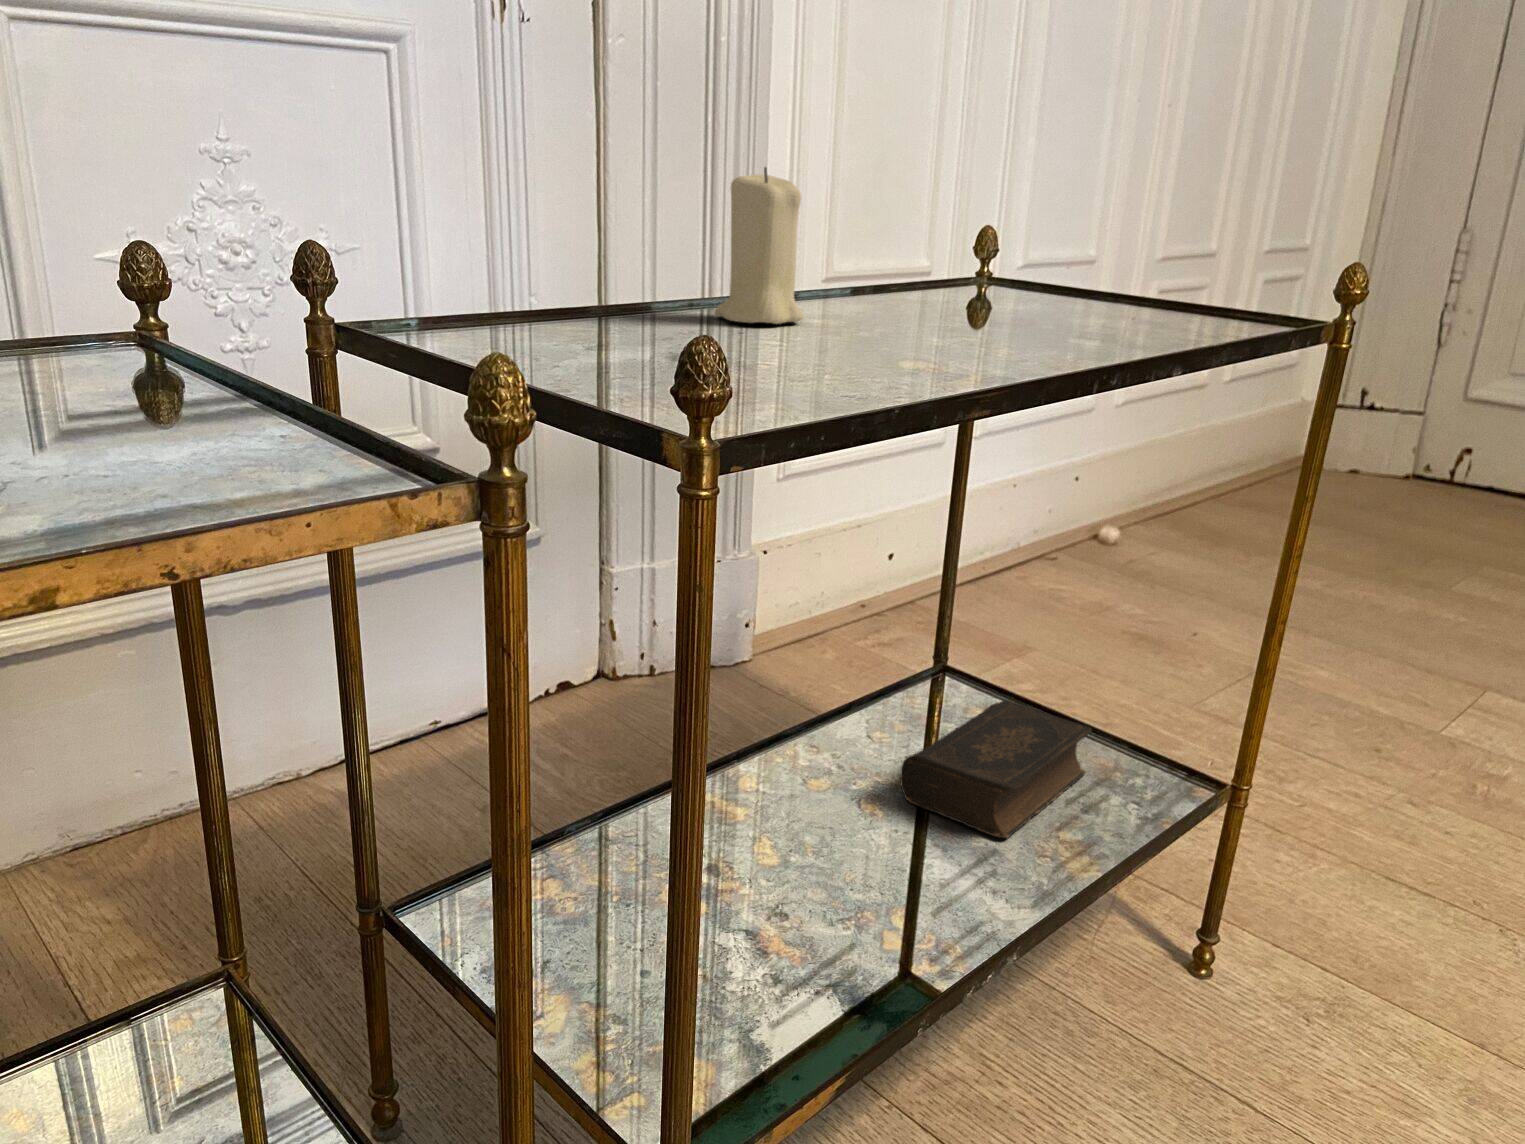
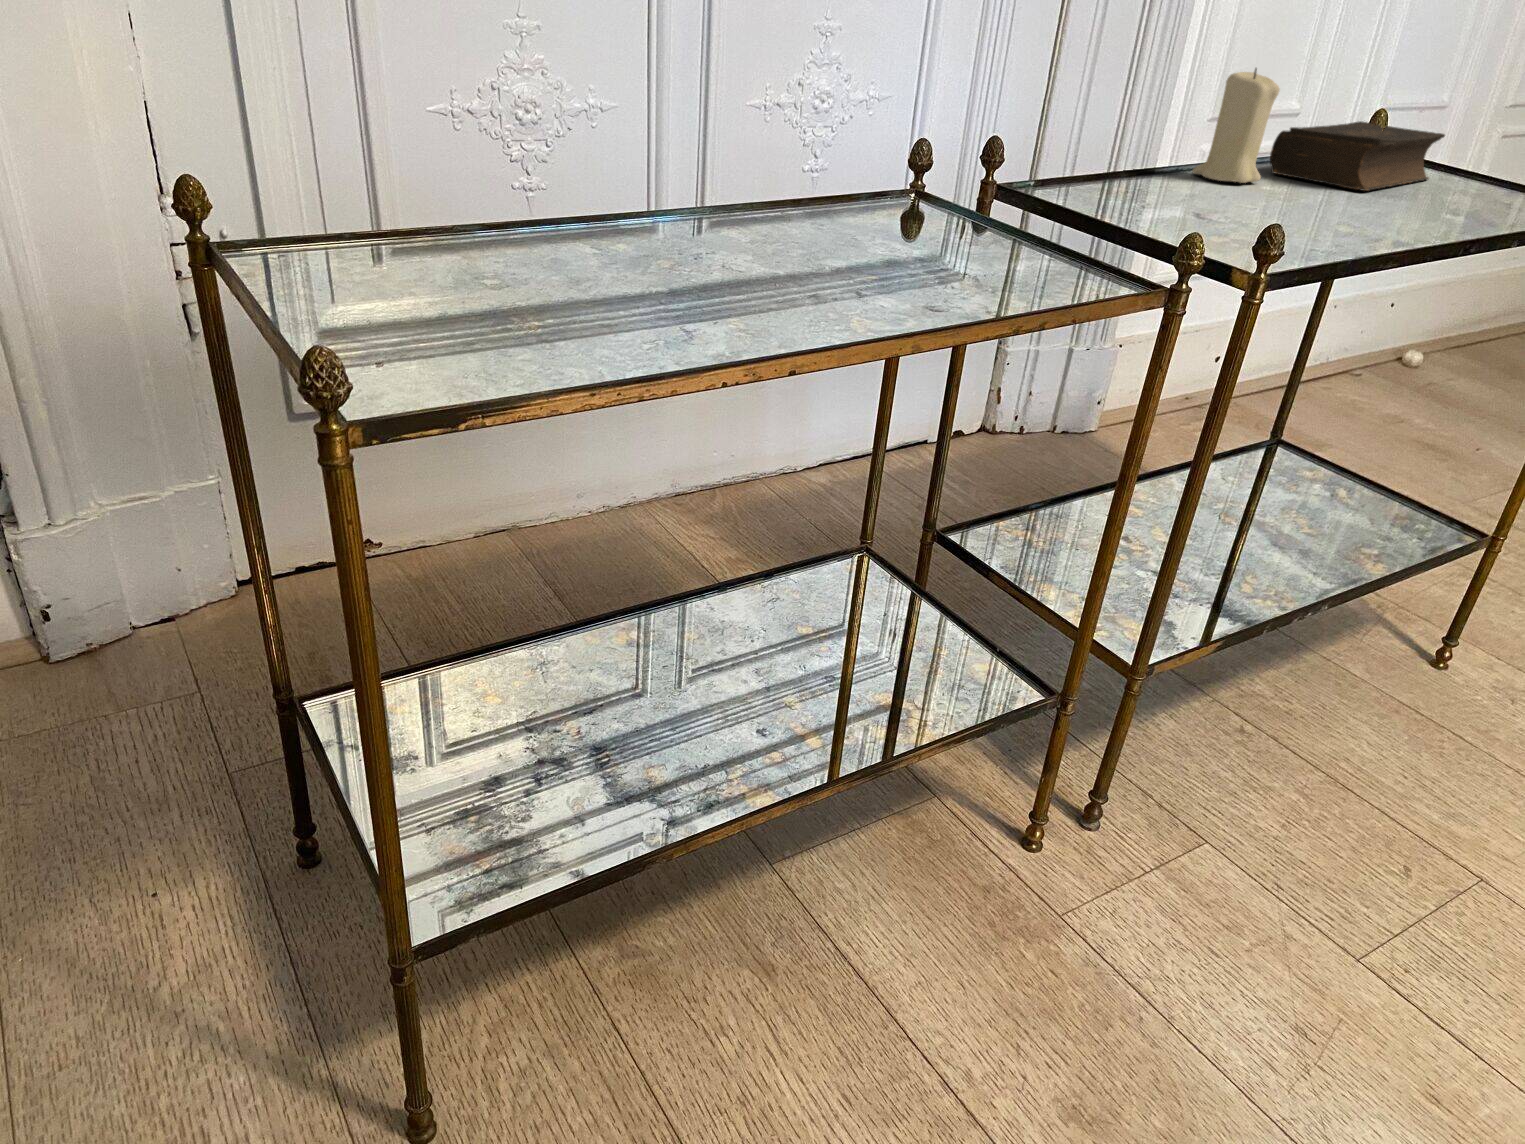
book: present [900,700,1092,838] -> present [1270,121,1445,191]

